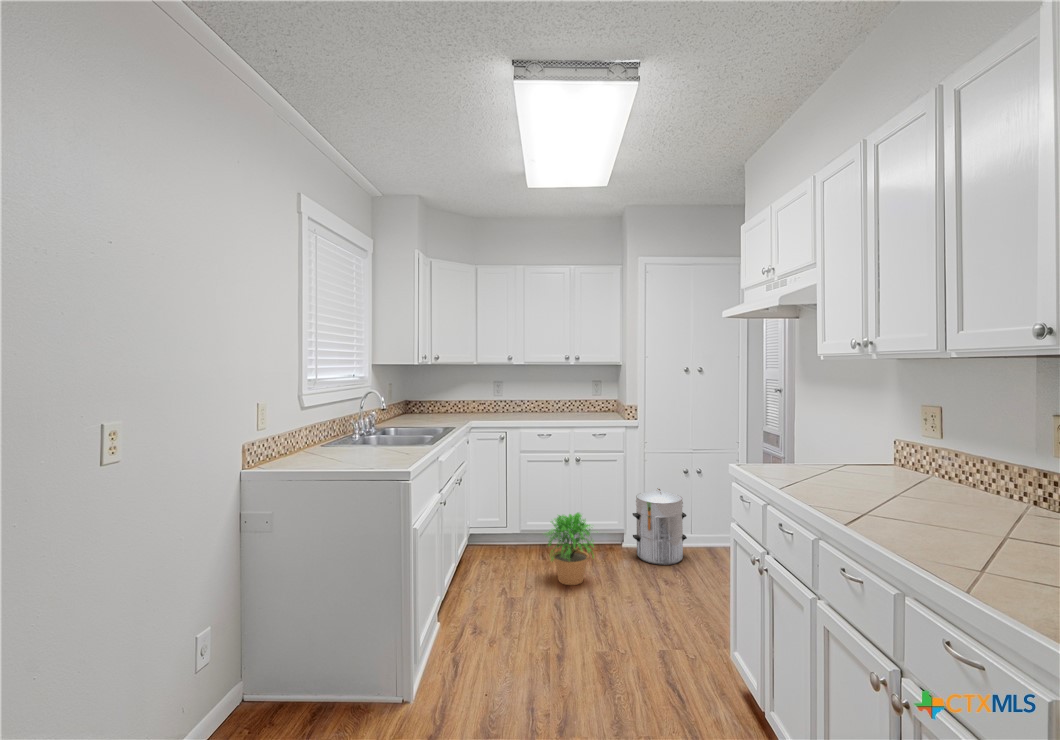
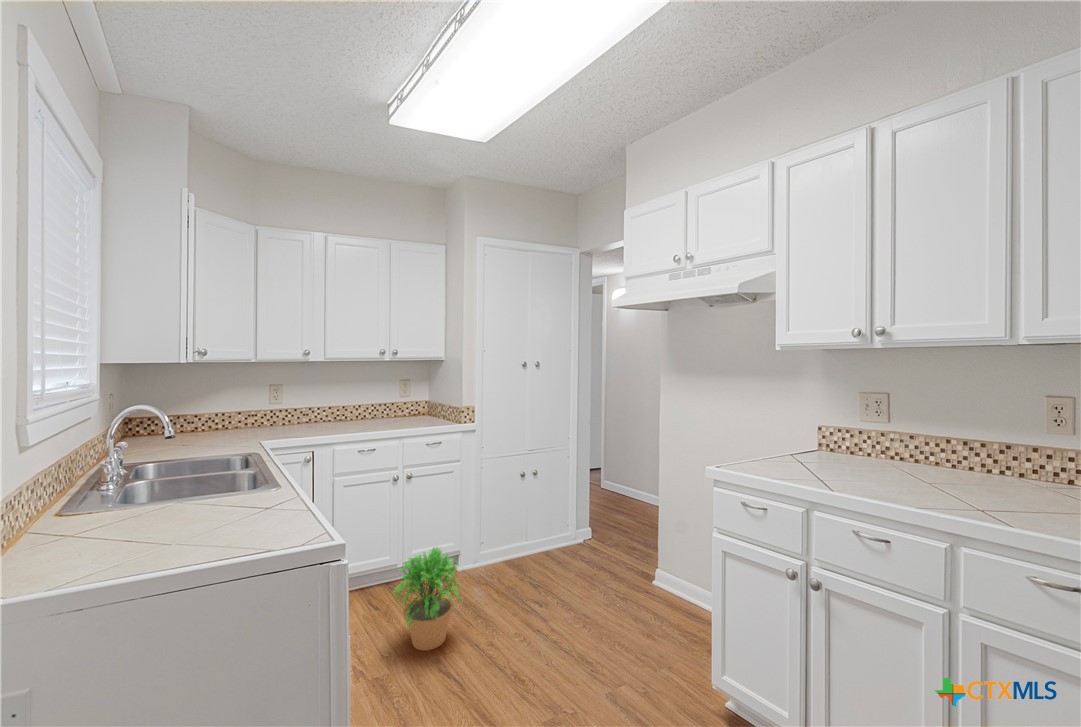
waste bin: present [633,488,687,565] -> none [476,495,531,581]

